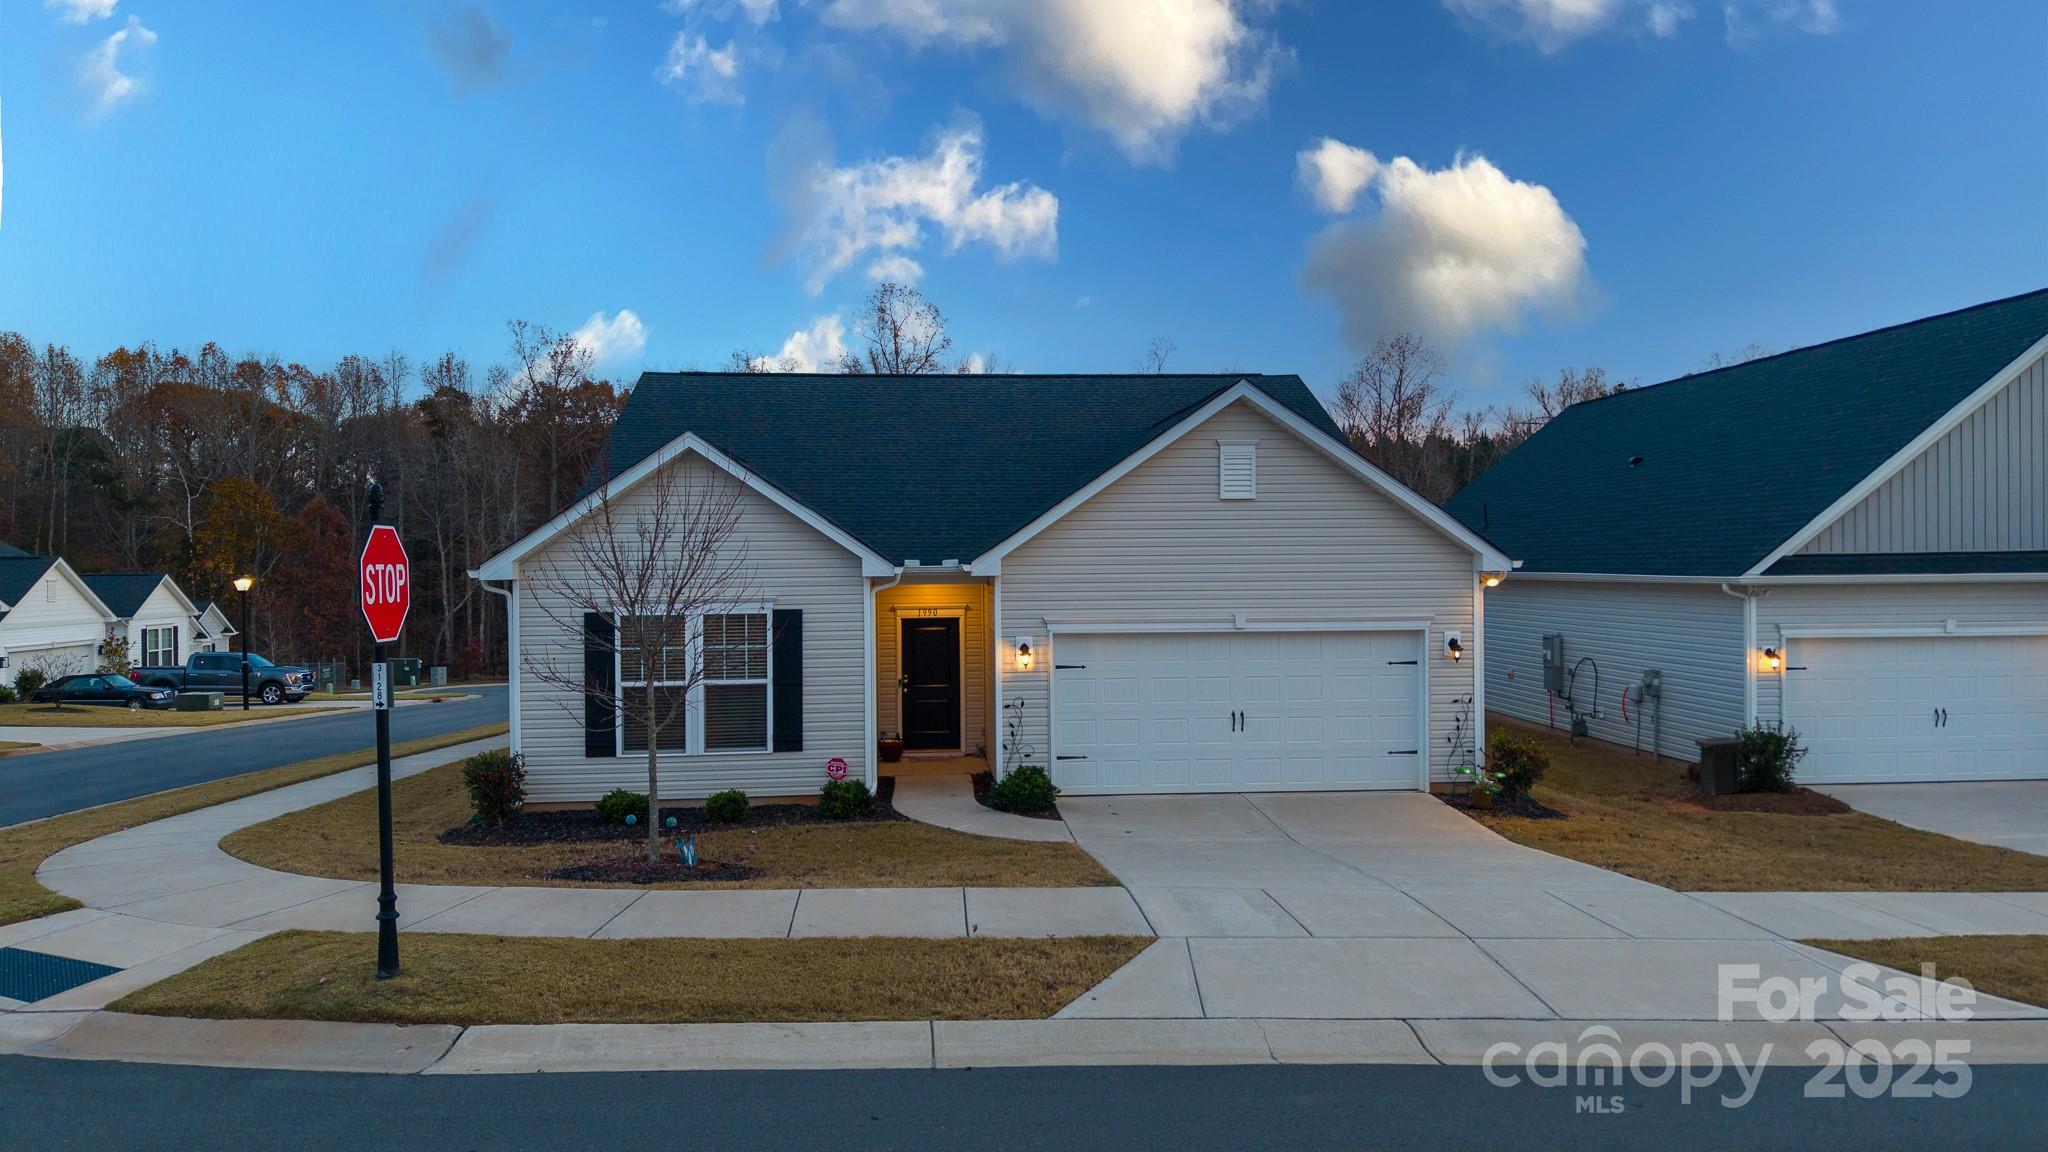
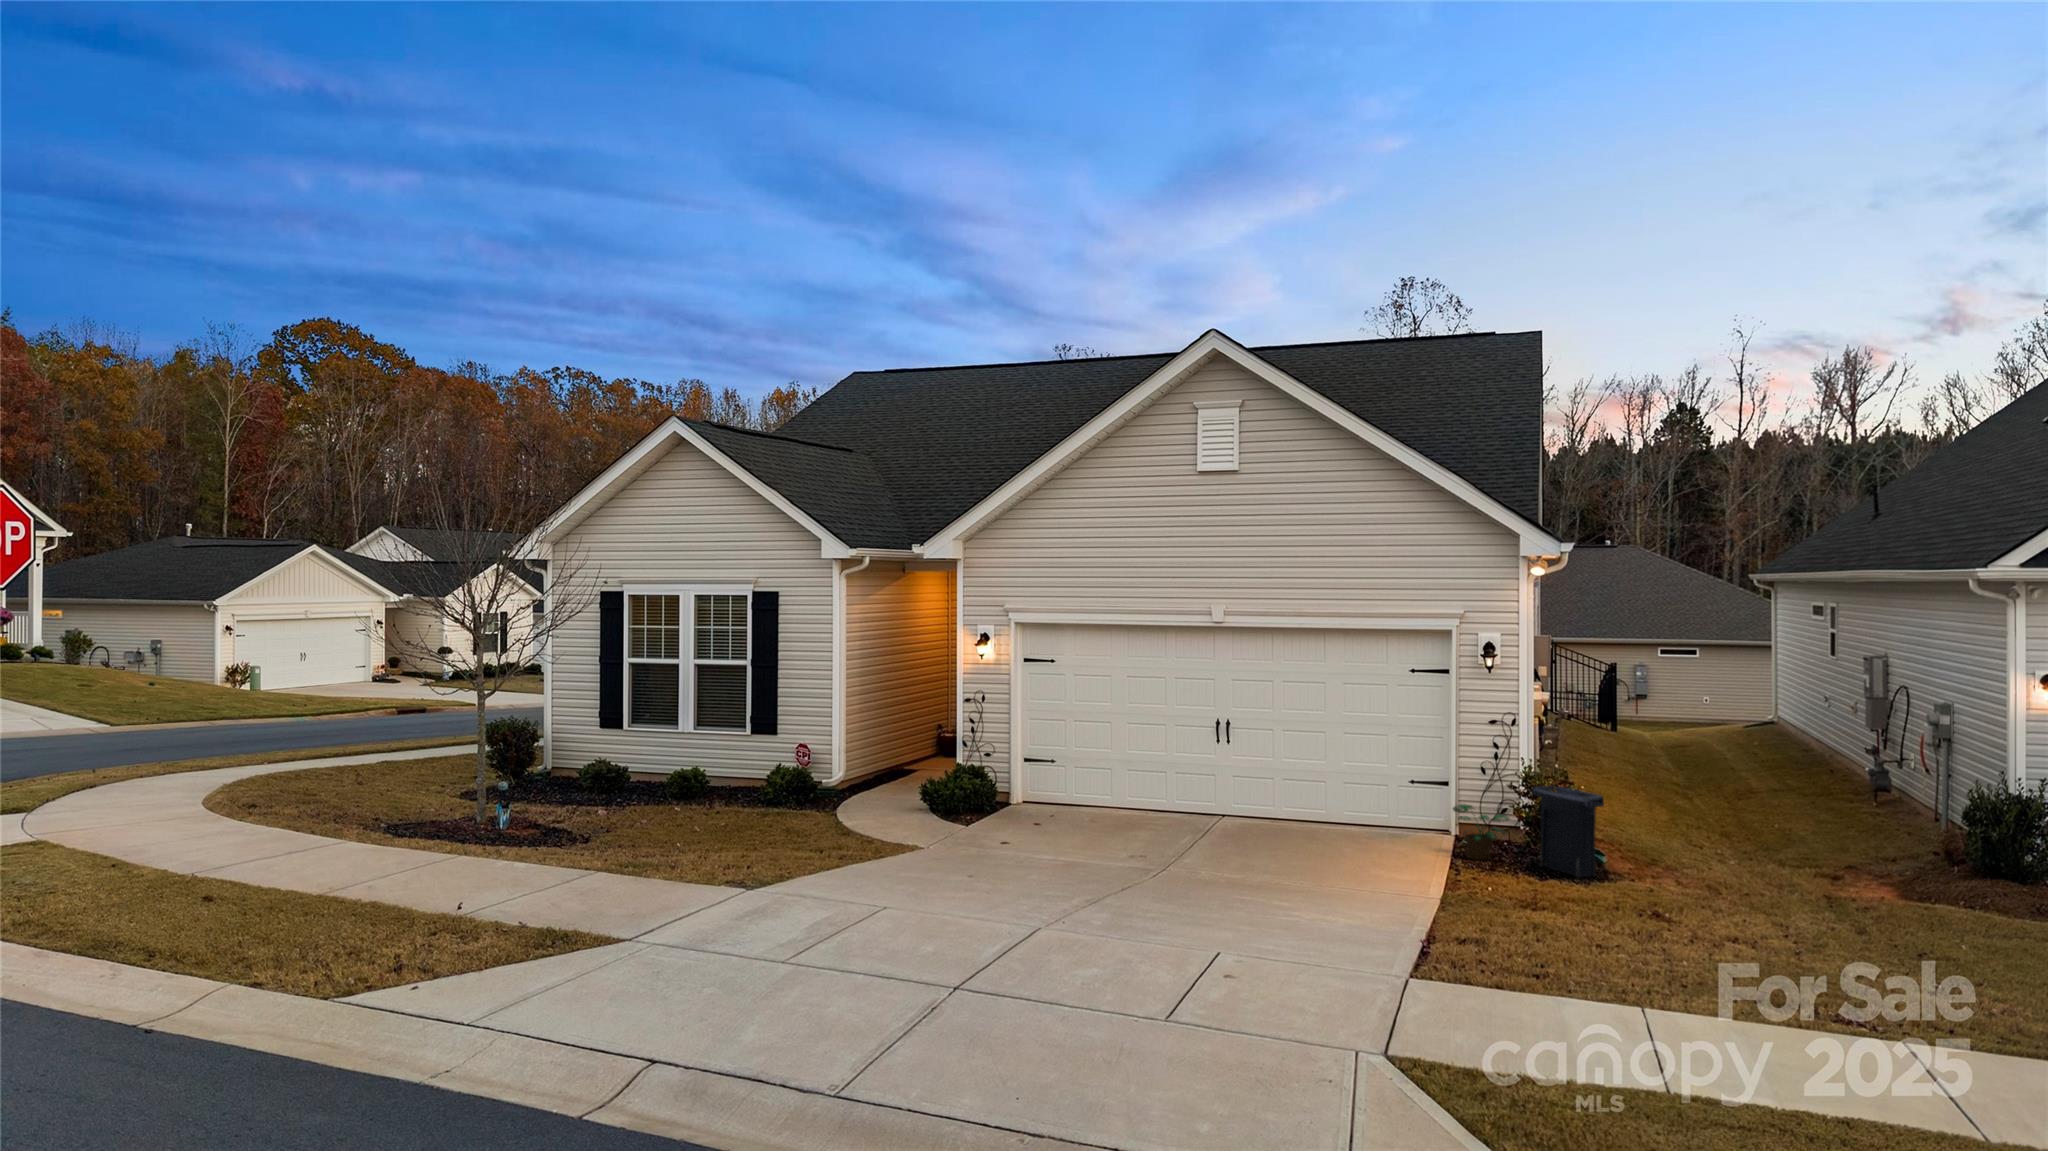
trash can: present [1695,737,1744,795] -> present [1533,786,1604,877]

